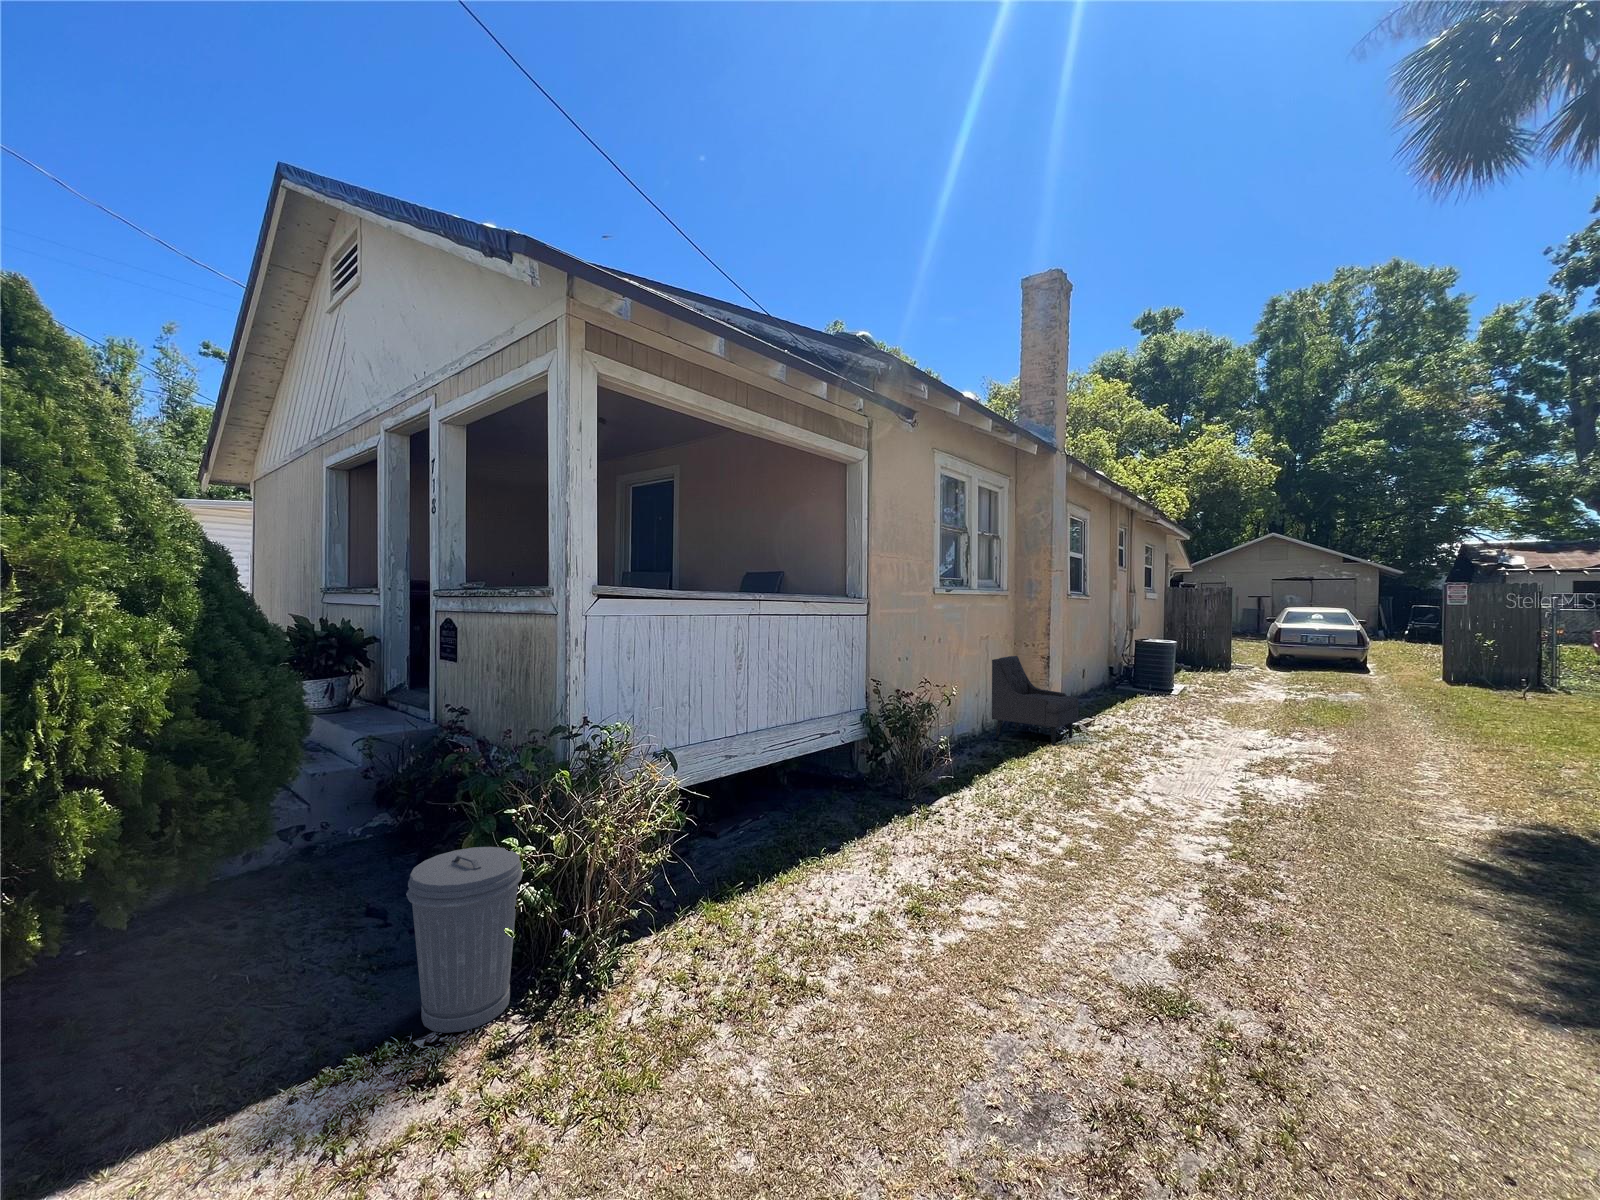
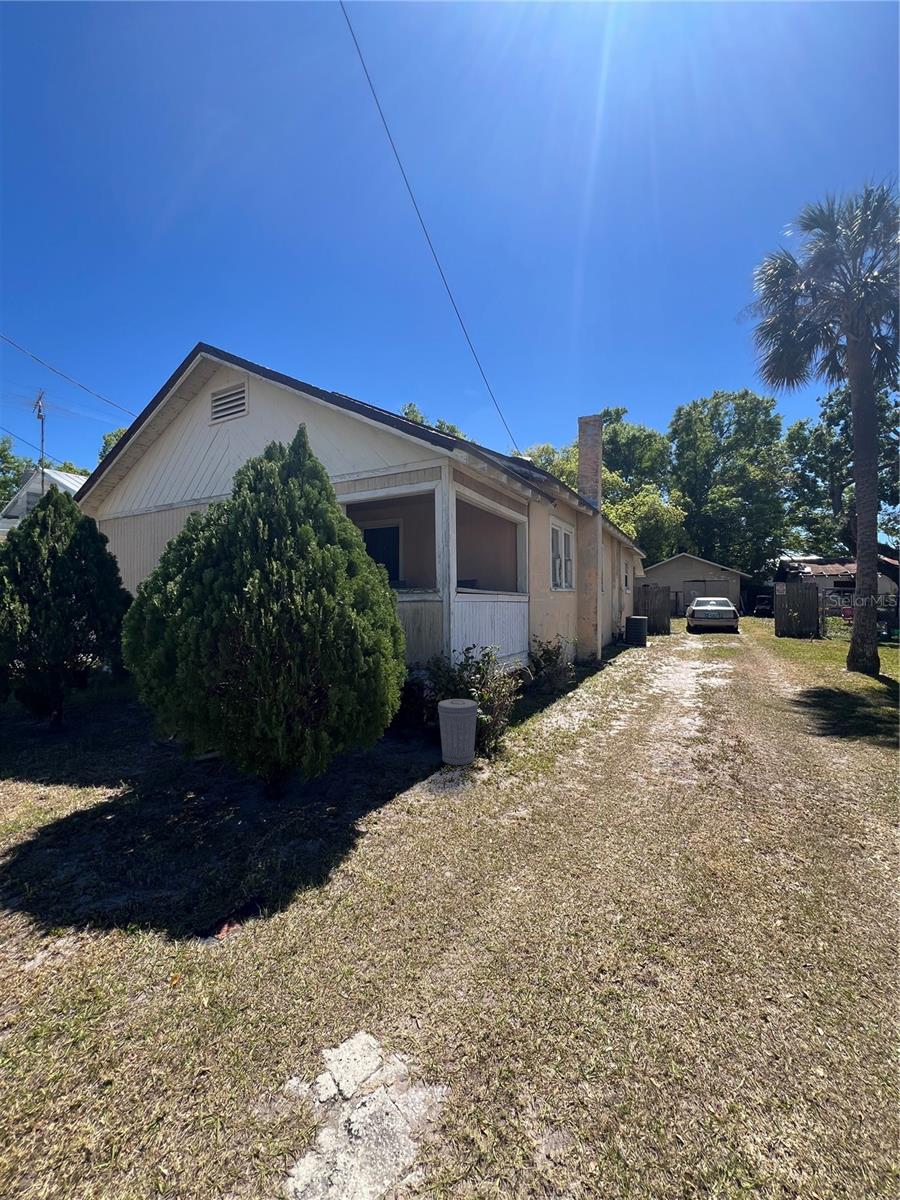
chair: present [992,656,1079,745] -> none [572,625,614,670]

